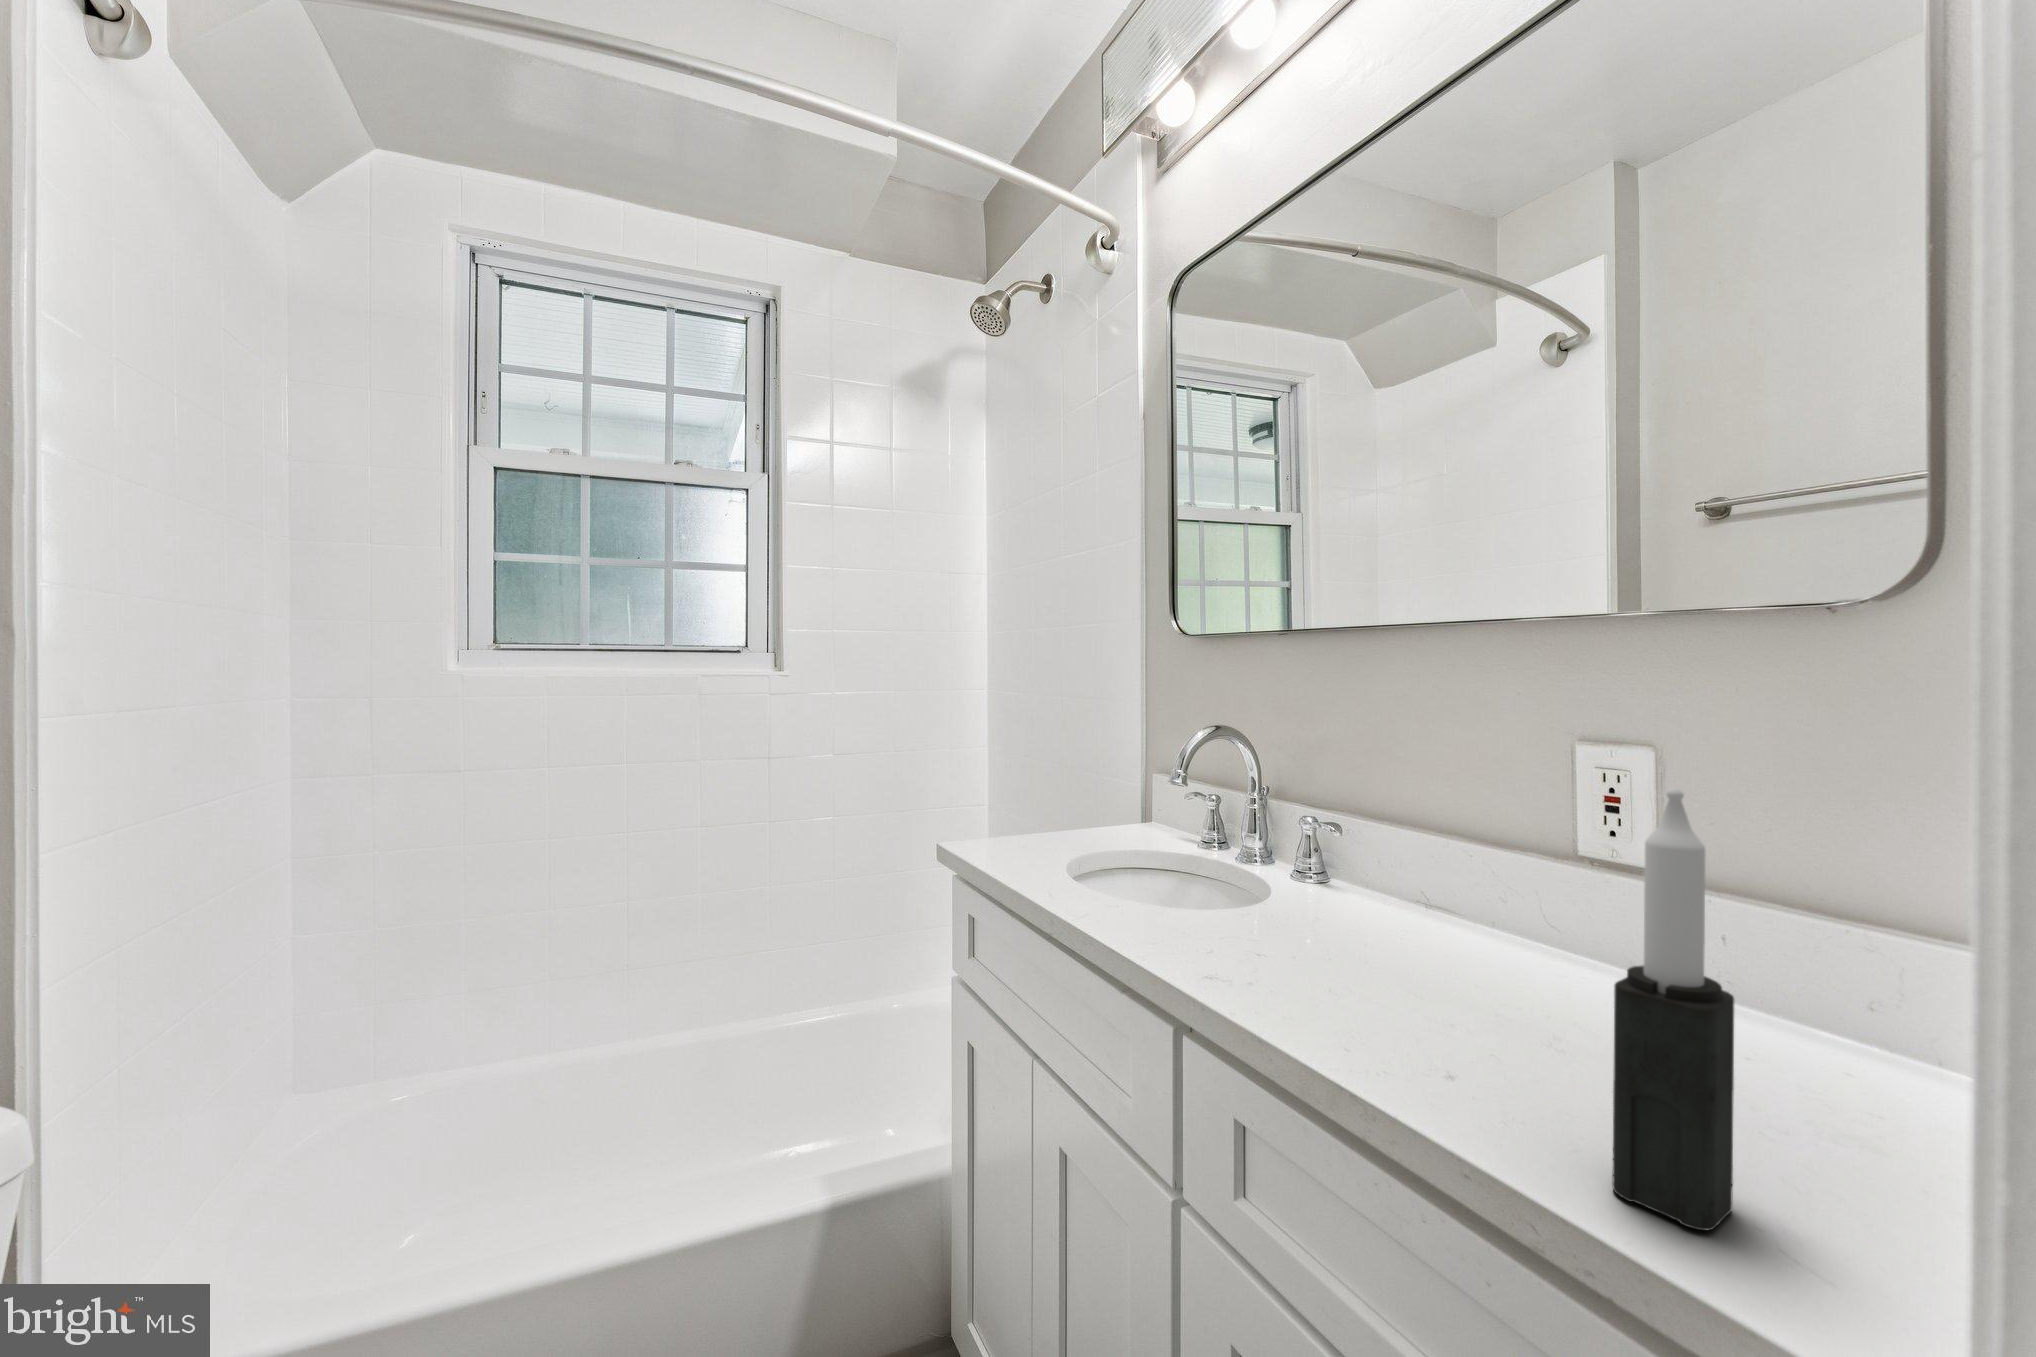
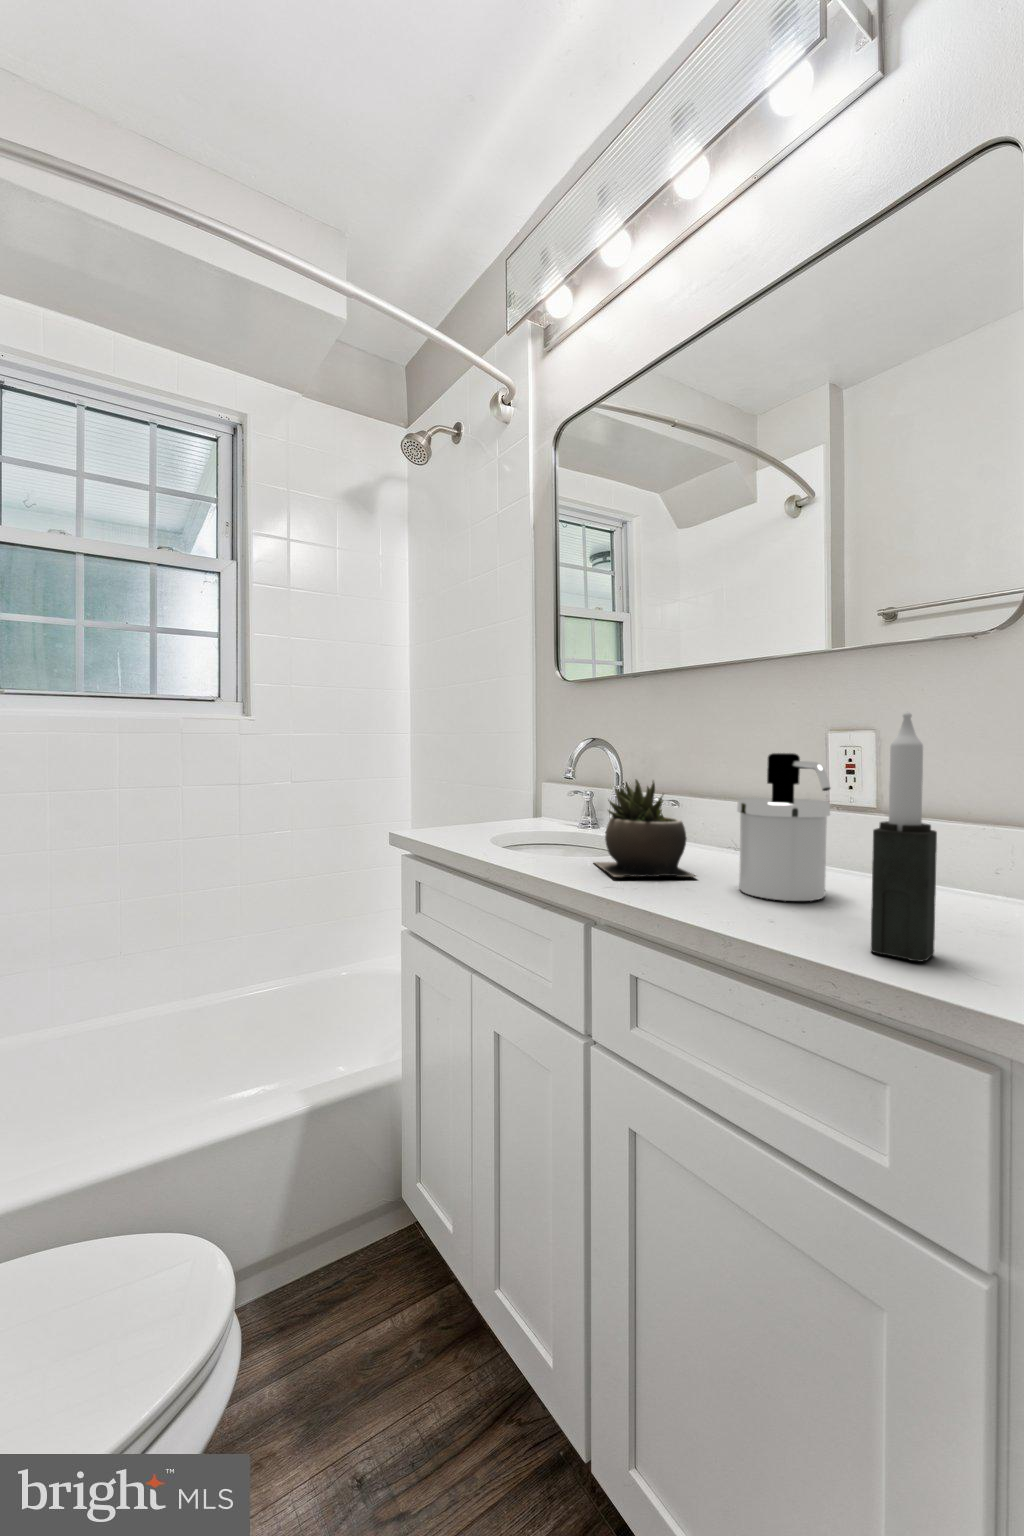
soap dispenser: none [1409,795,1563,1042] -> present [737,753,830,901]
succulent plant: none [1198,812,1352,971] -> present [595,779,696,877]

